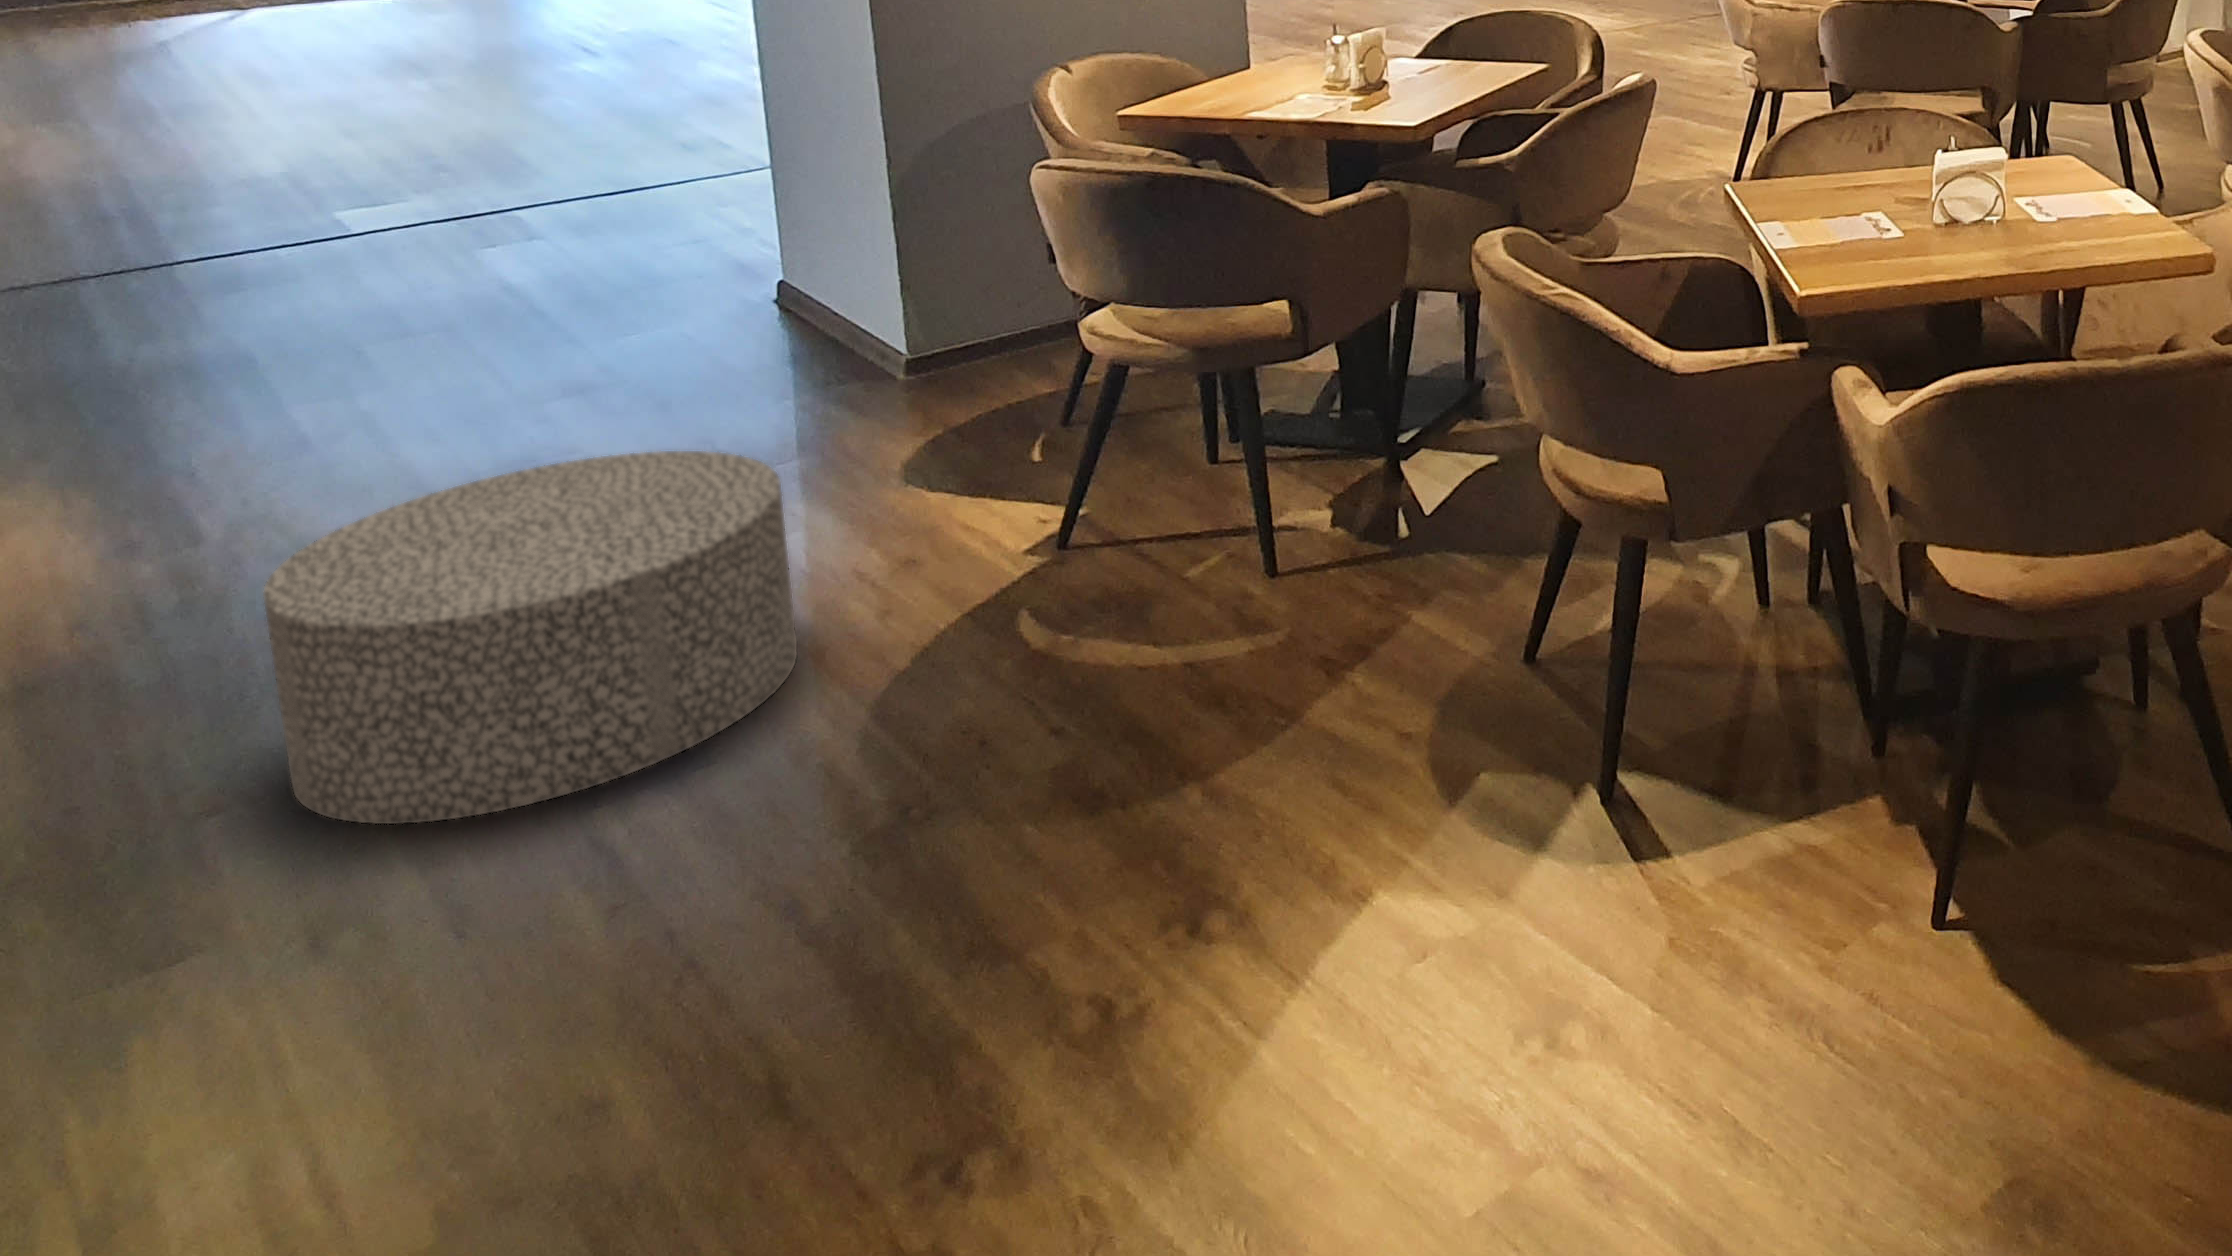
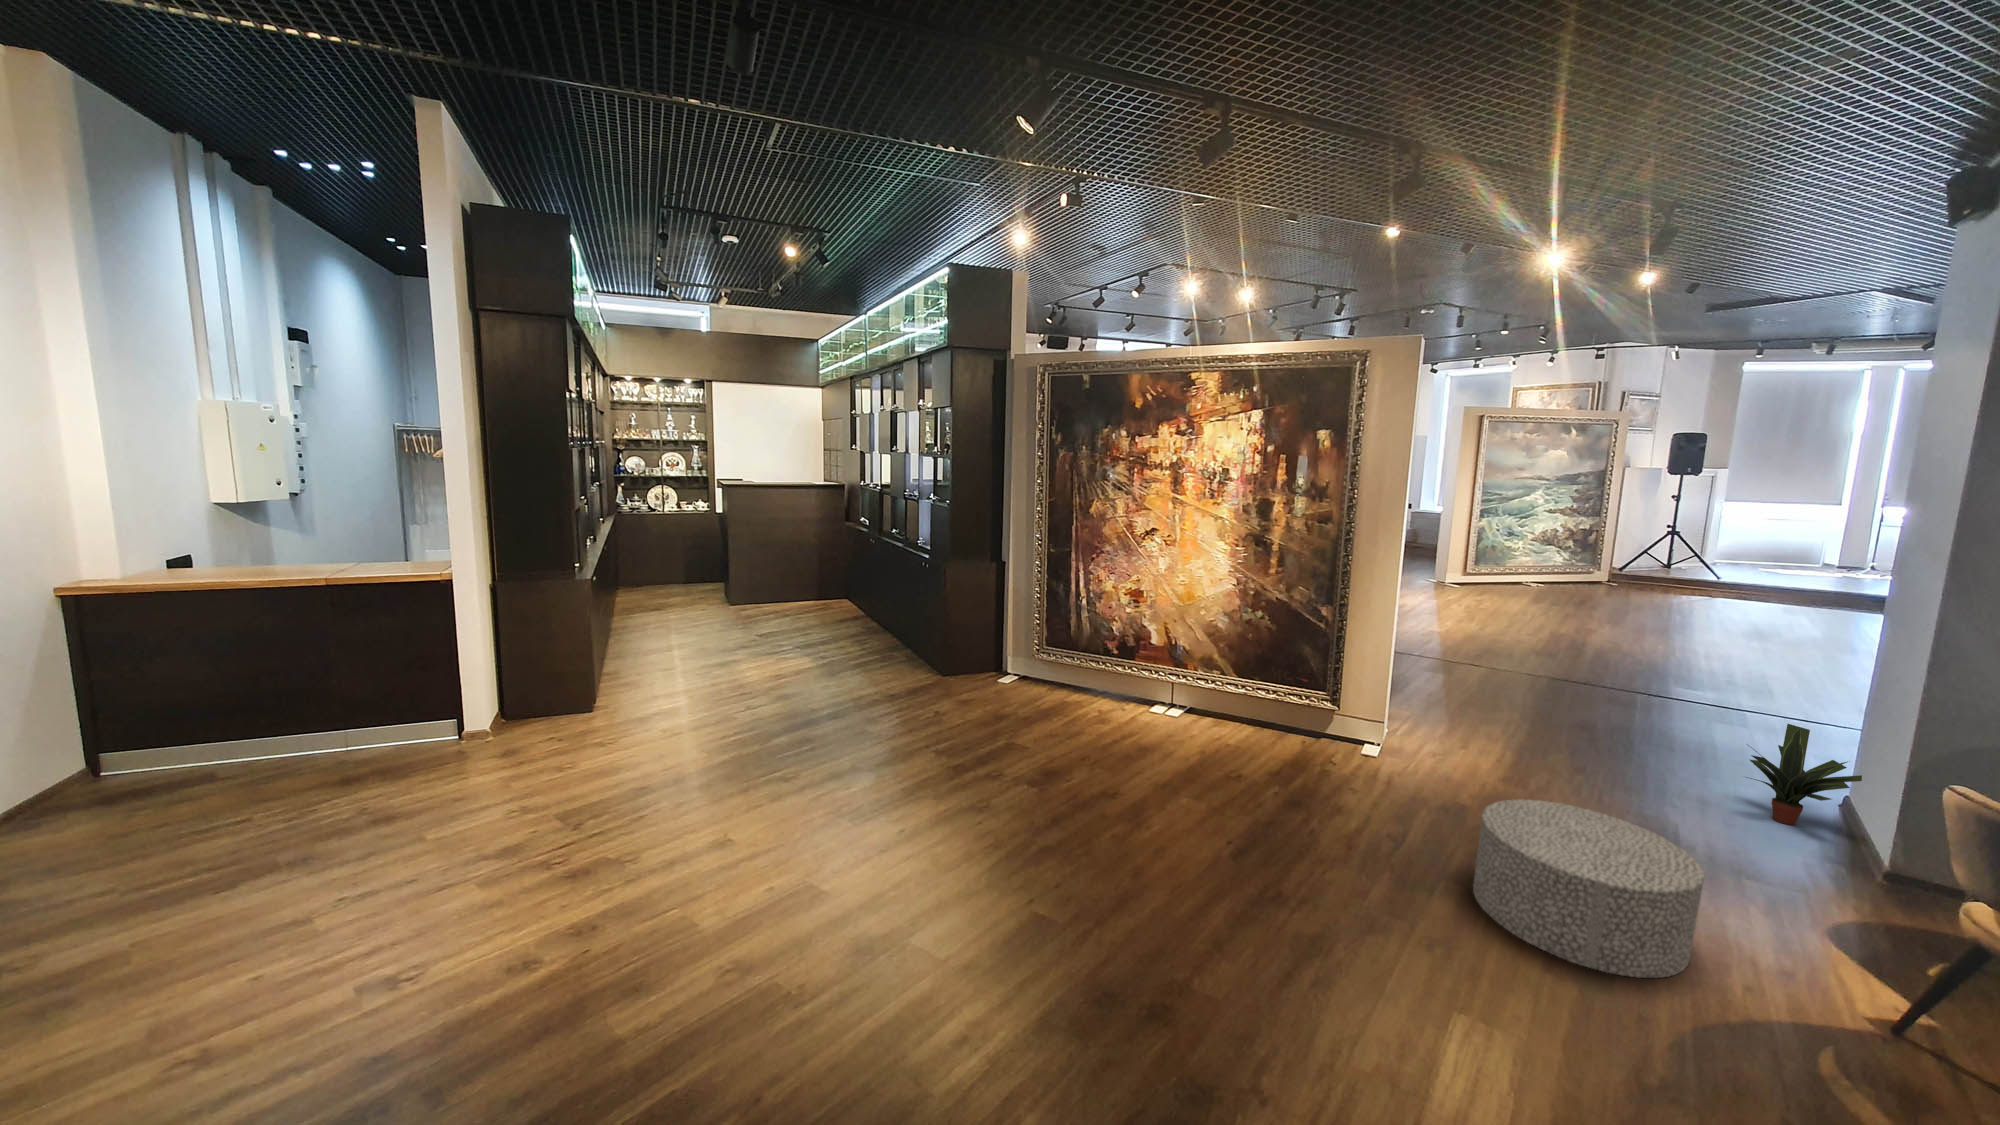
potted plant: none [627,186,820,369] -> present [1746,724,1862,825]

